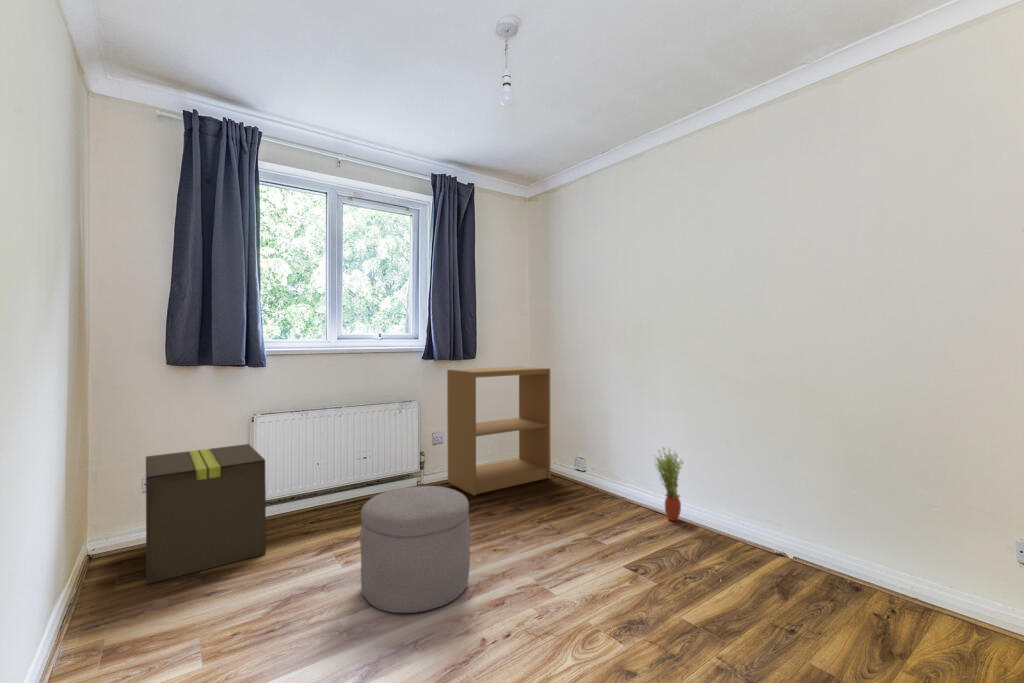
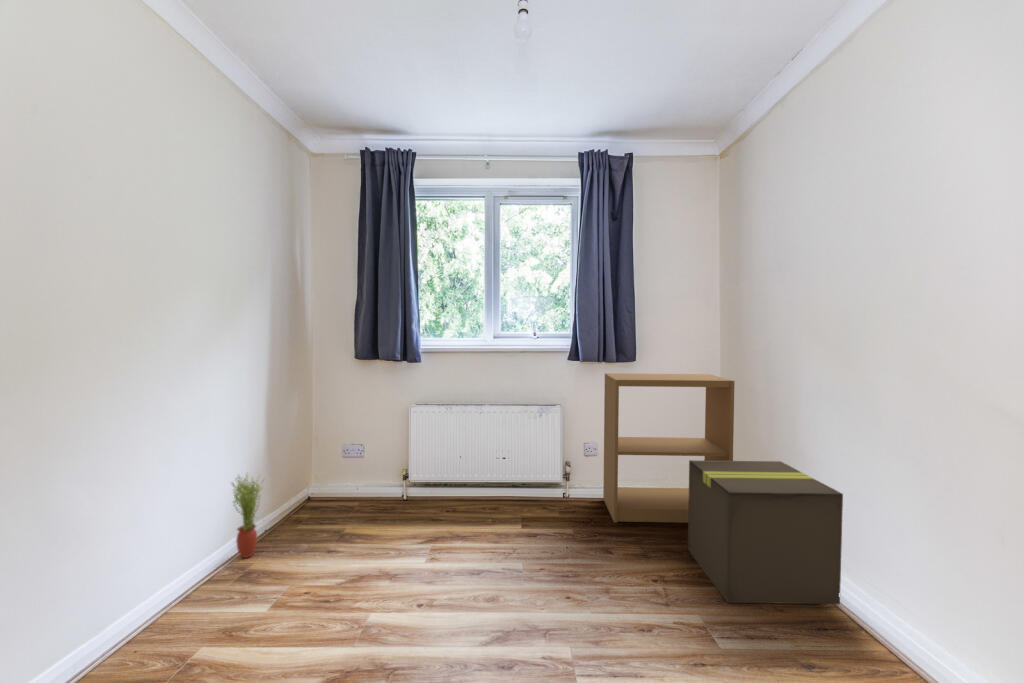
cardboard box: present [146,444,266,584] -> present [688,460,843,604]
potted plant: present [656,448,683,521] -> present [232,475,263,558]
ottoman: present [360,486,470,613] -> none [399,501,513,642]

